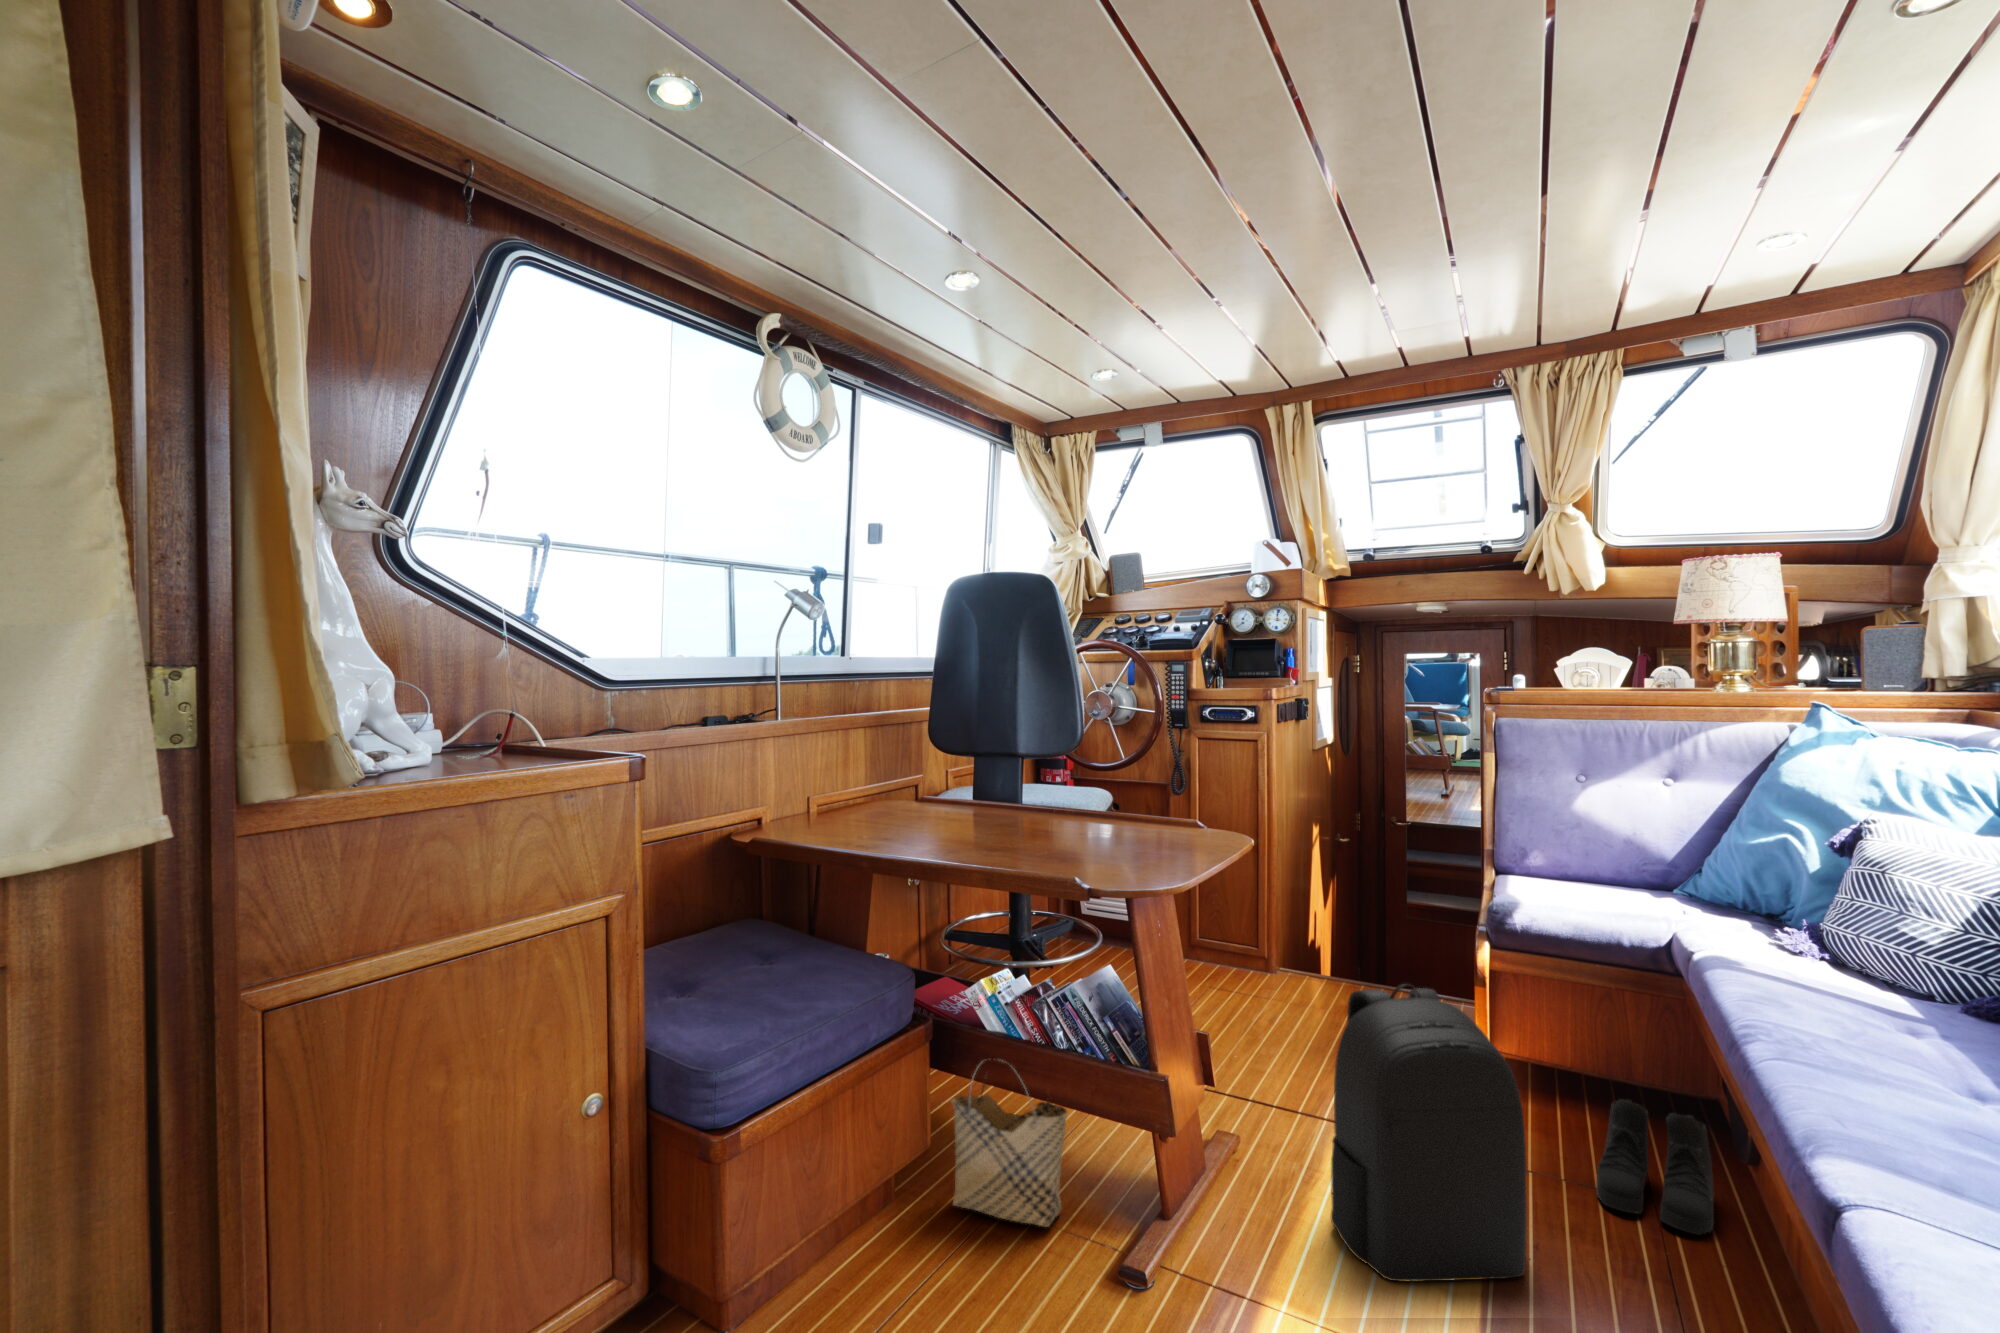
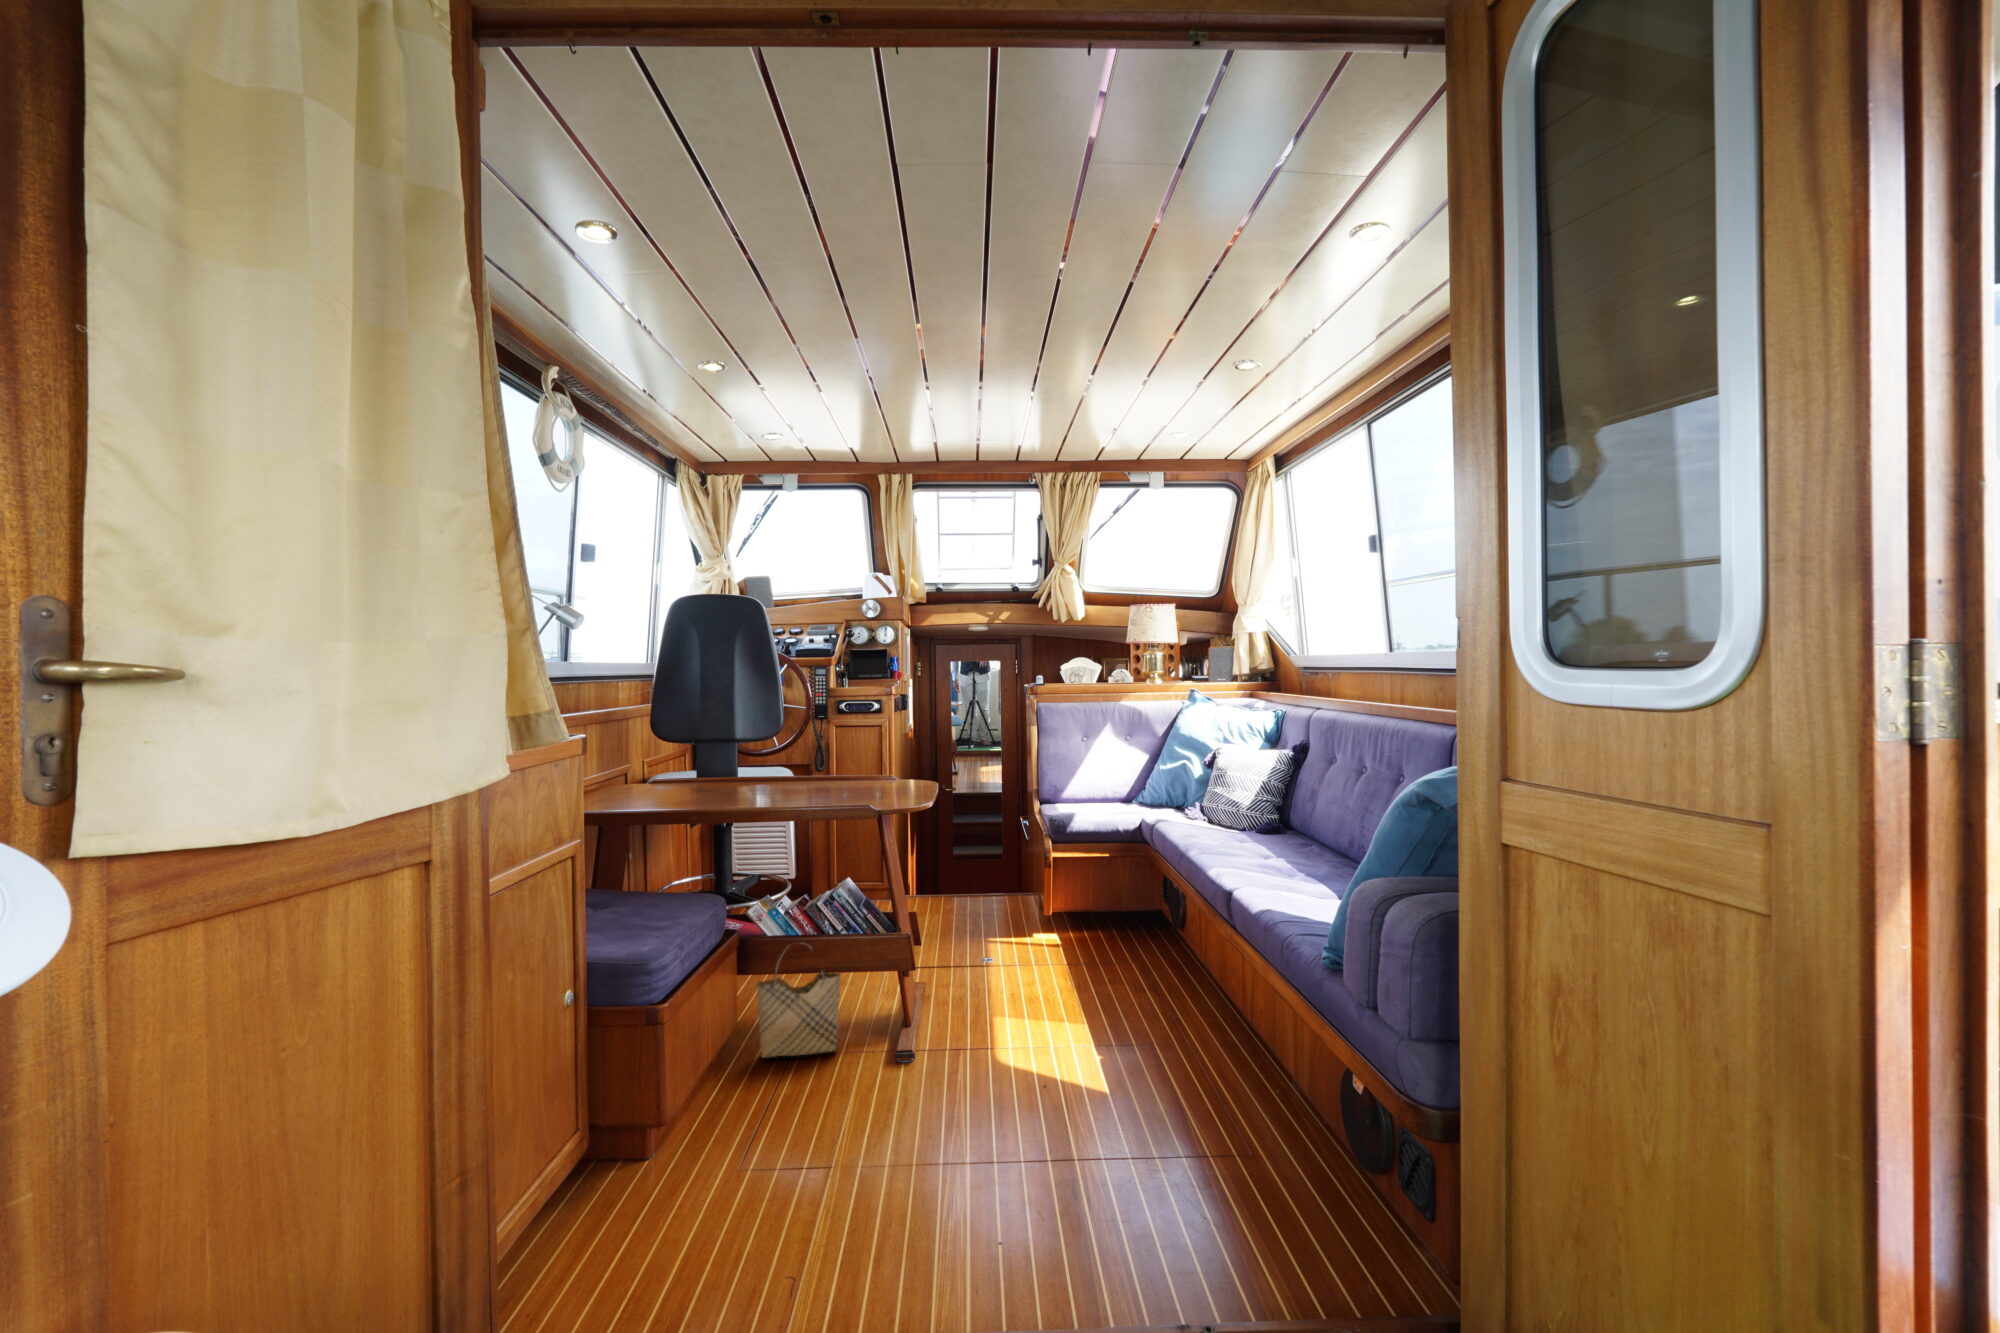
backpack: present [1331,984,1527,1282] -> none [993,857,1098,1022]
boots: present [1596,1099,1714,1235] -> none [1116,912,1168,970]

